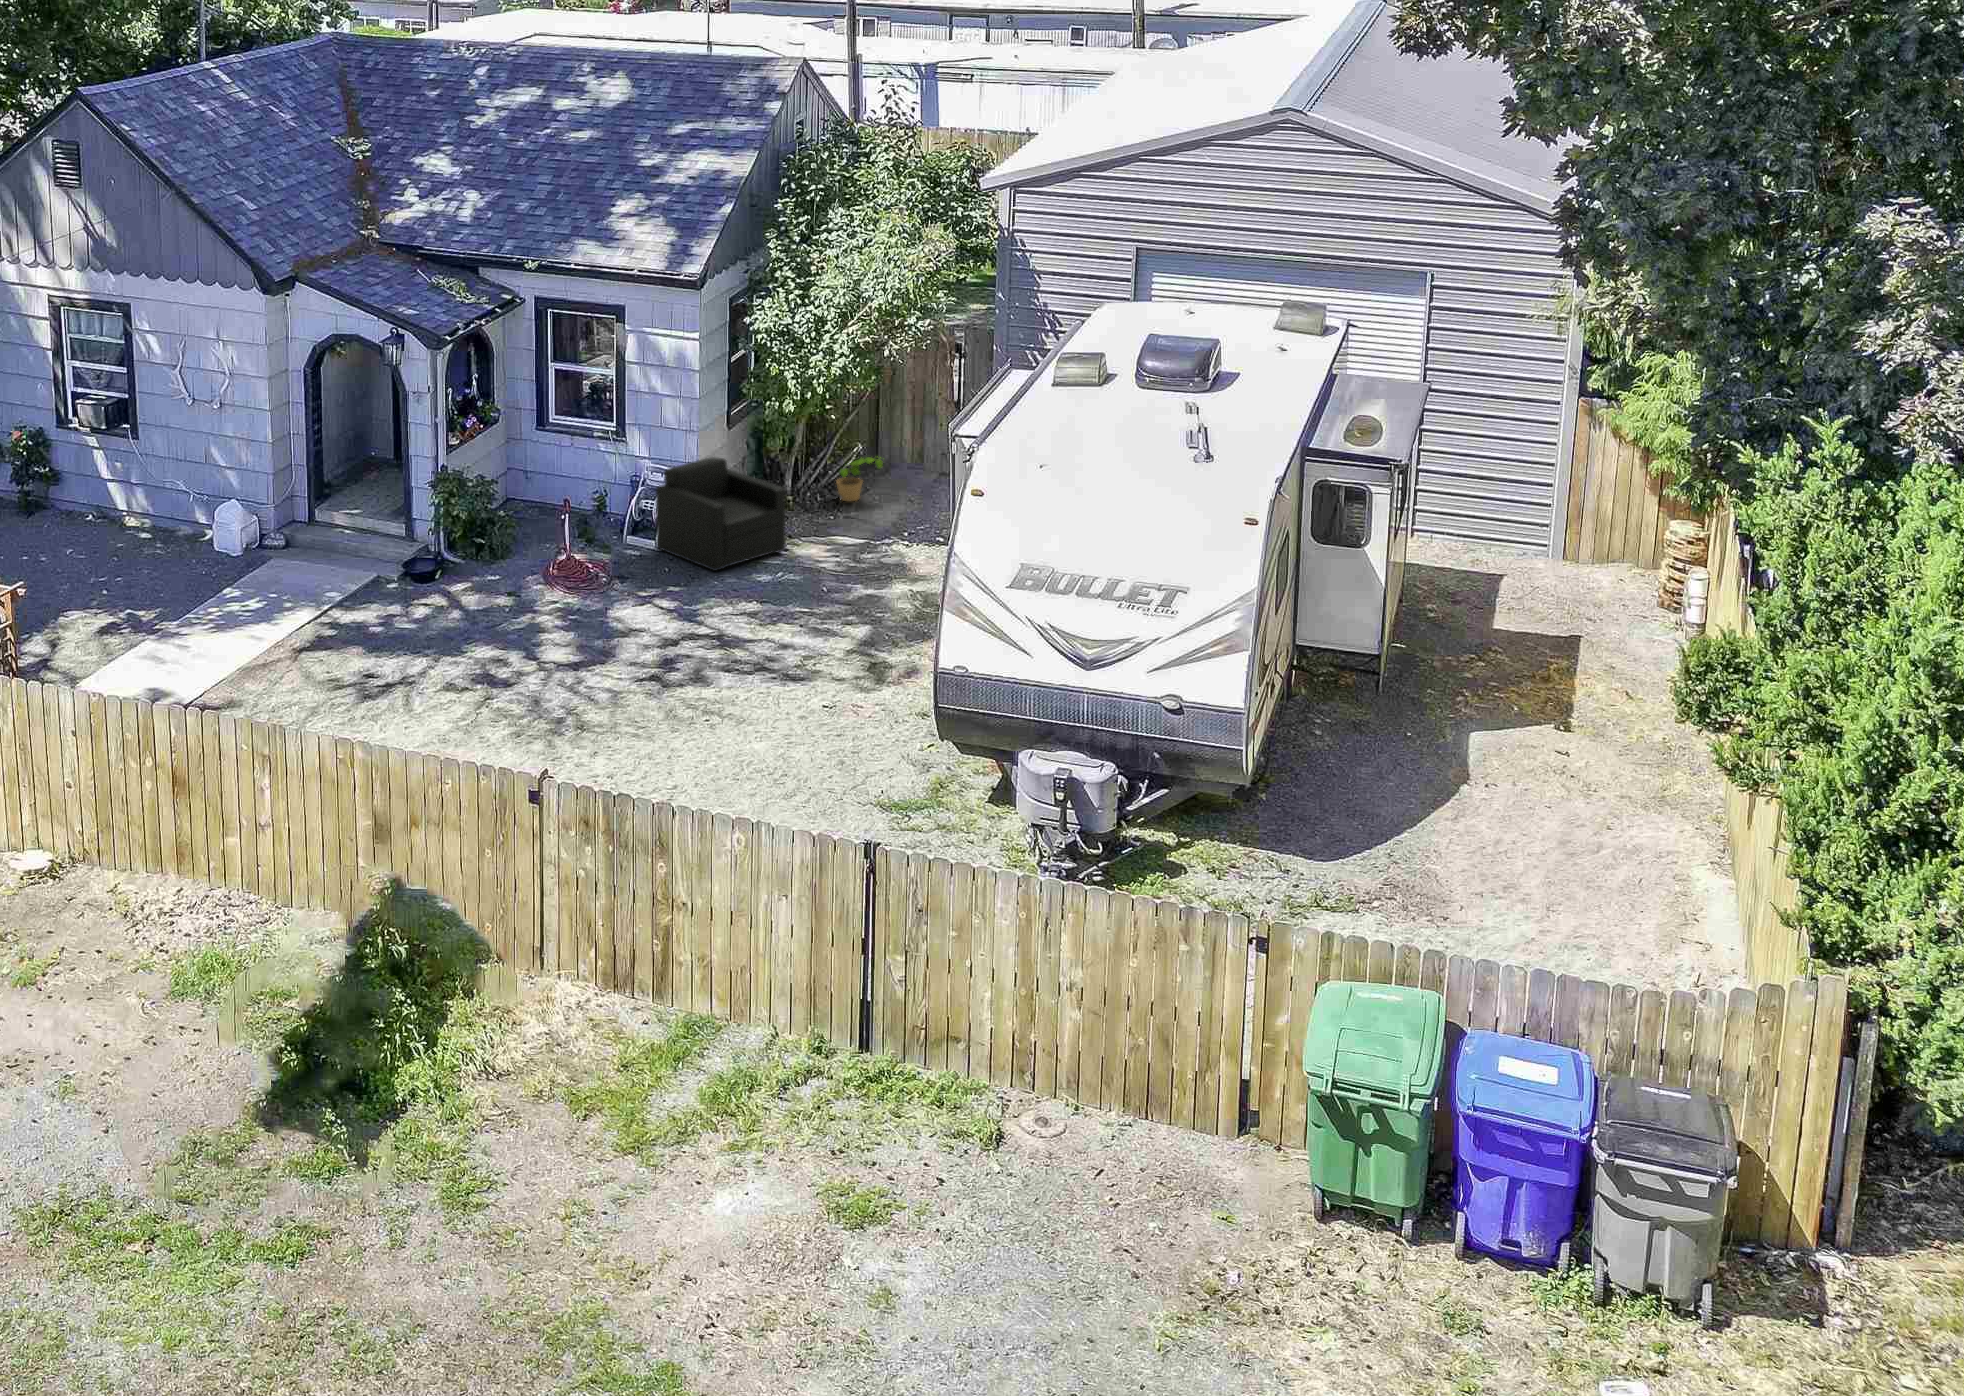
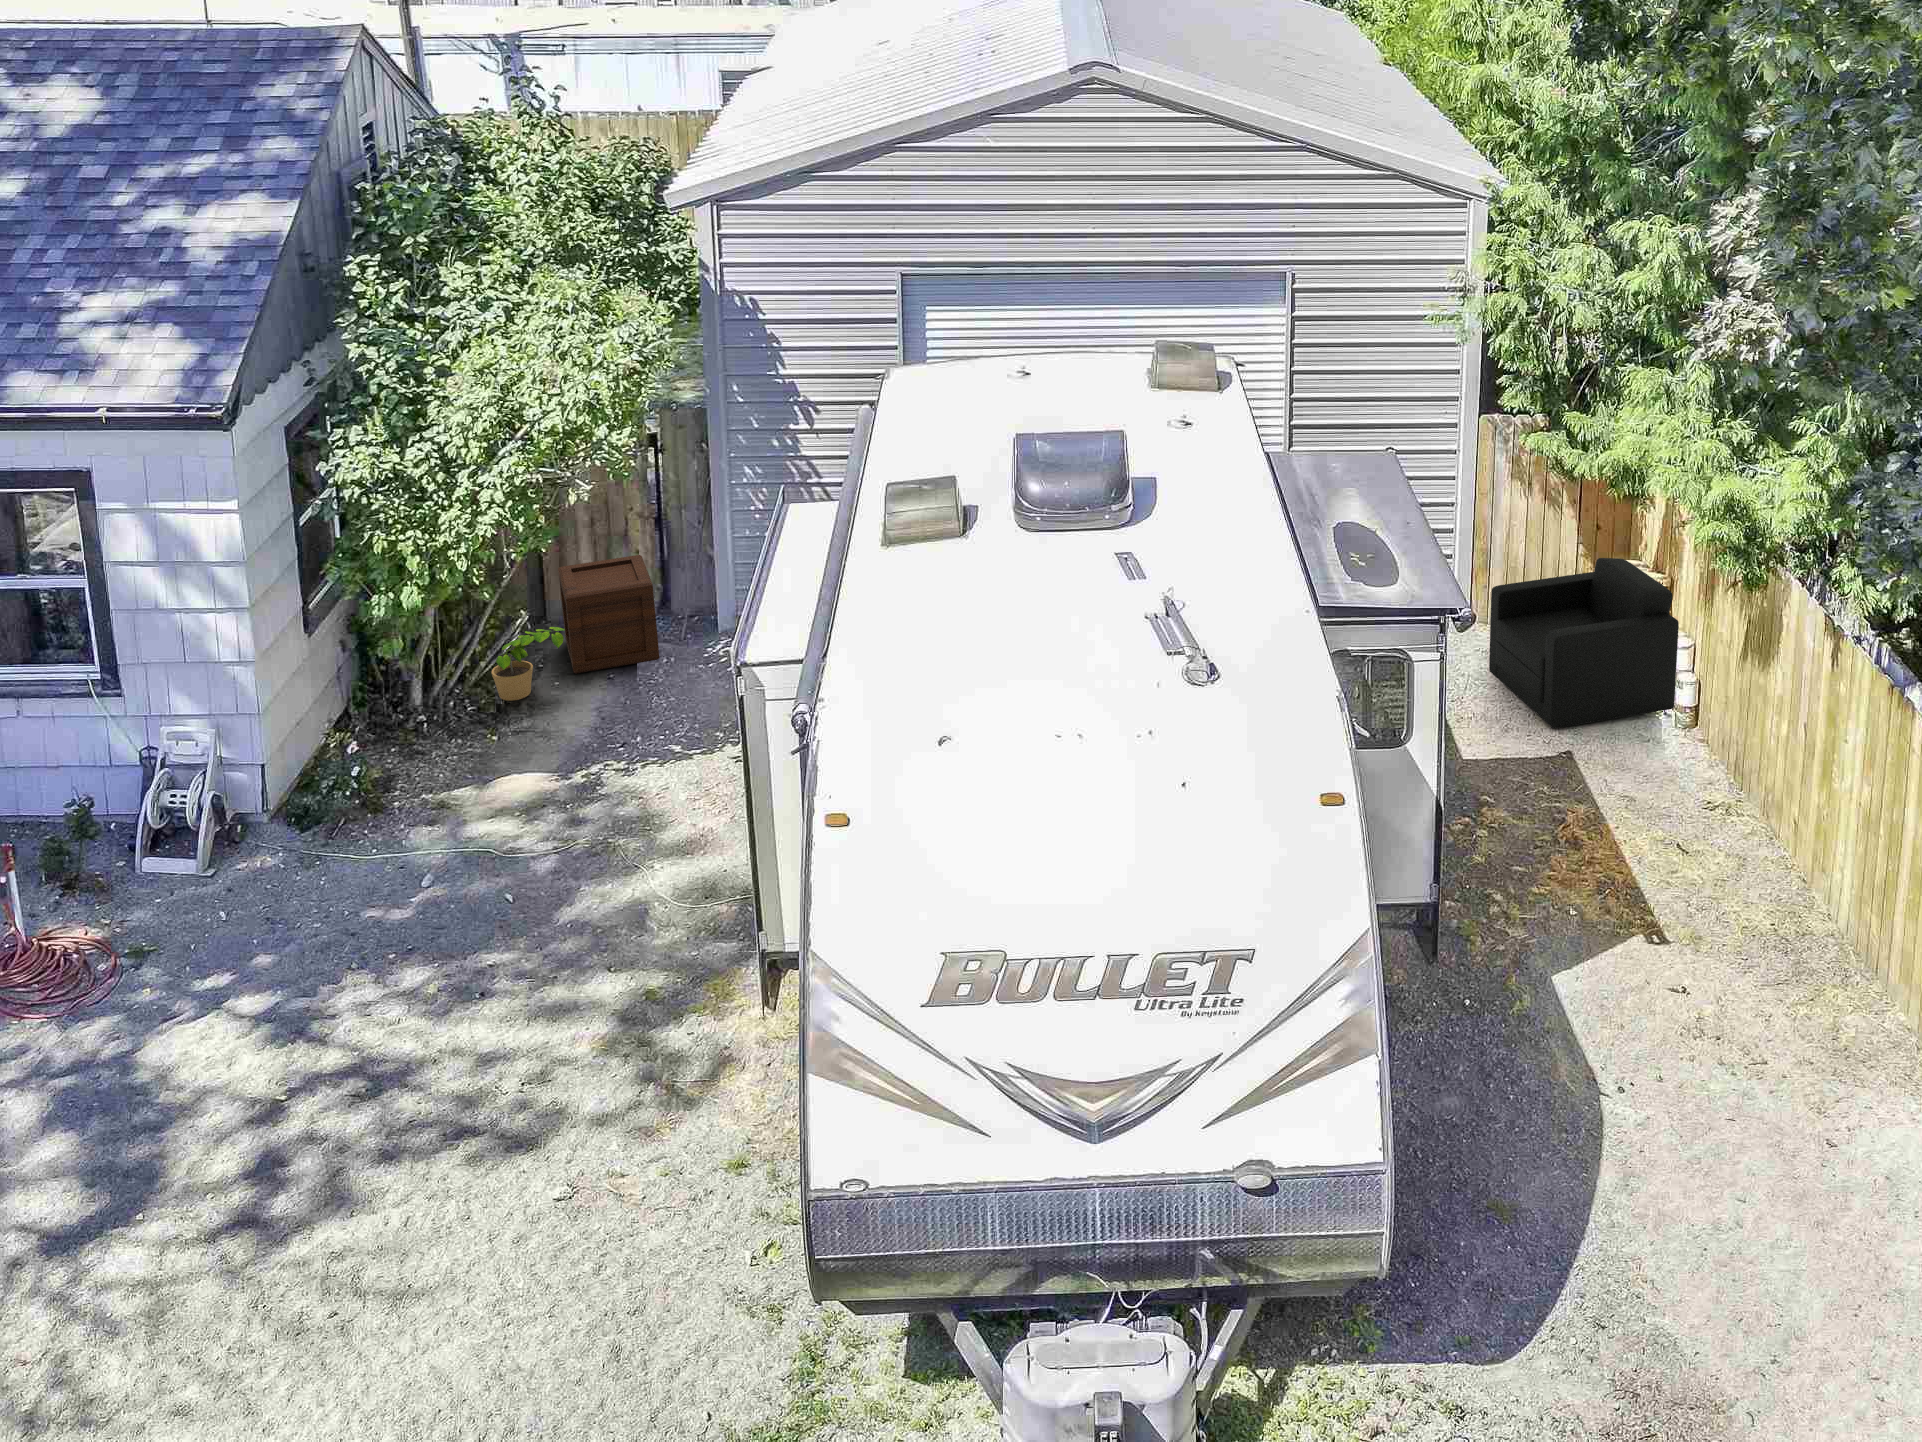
wooden crate: none [888,425,947,495] -> present [558,555,660,674]
armchair: present [656,457,785,571] -> present [1489,558,1679,728]

